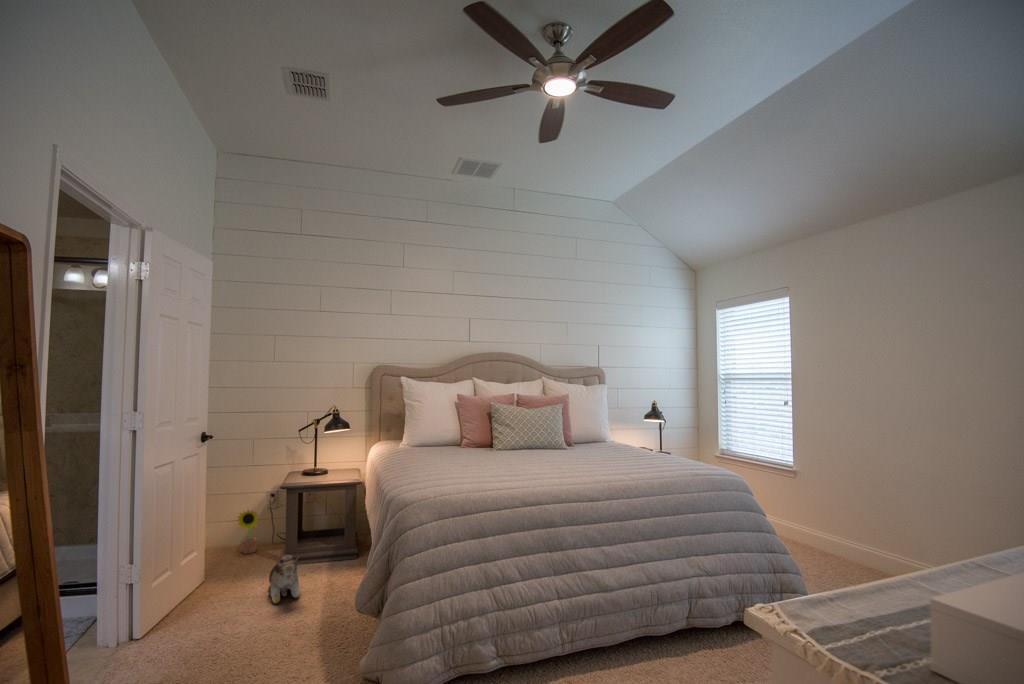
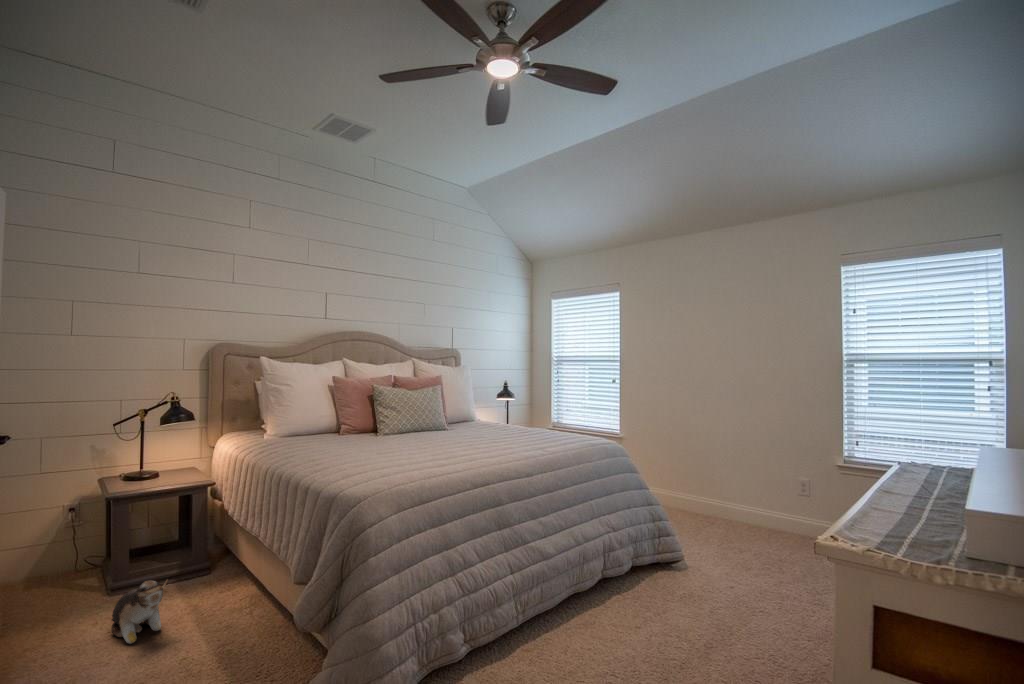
decorative plant: present [236,510,259,554] -> none [20,532,61,590]

